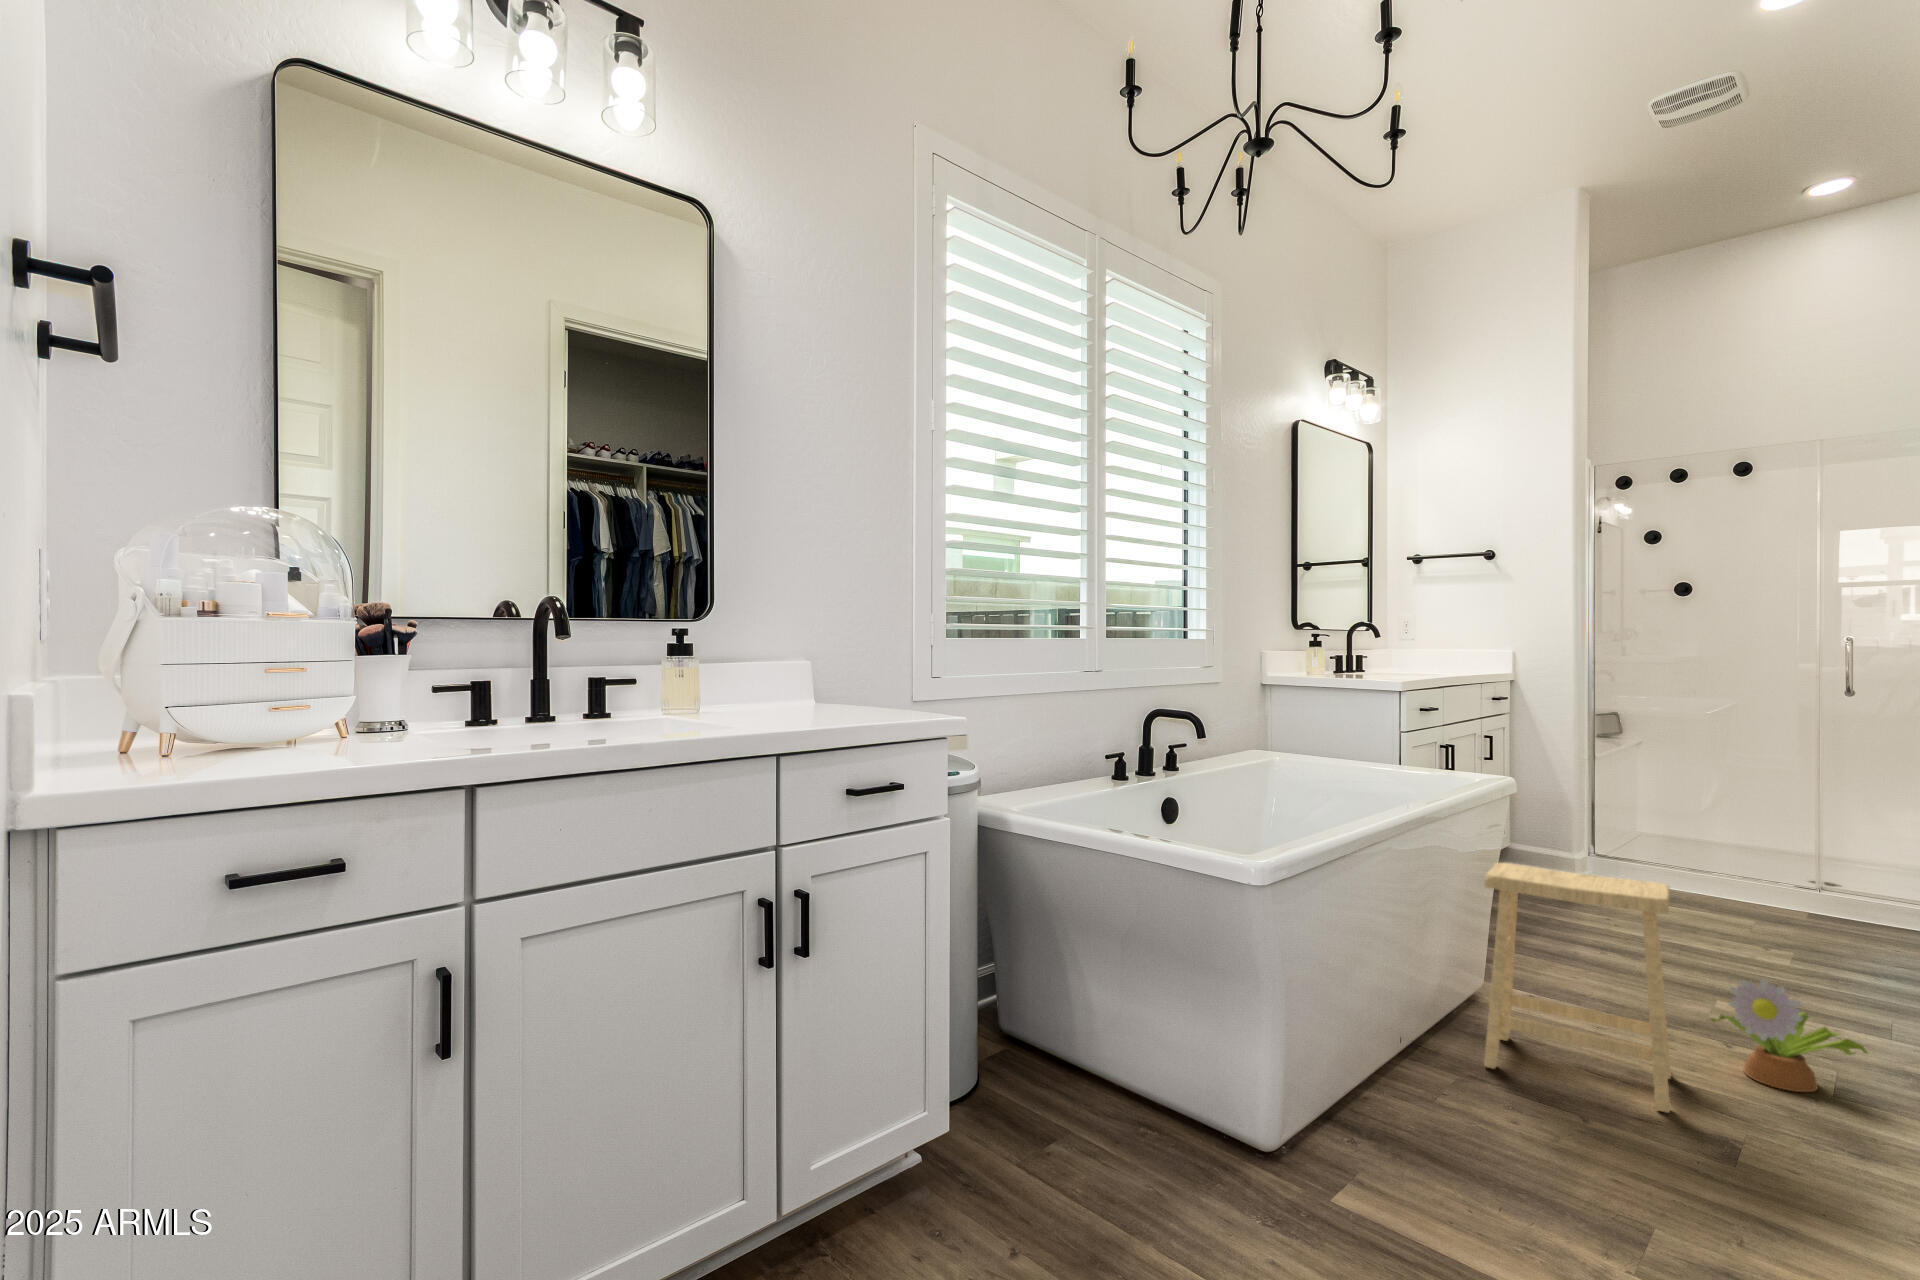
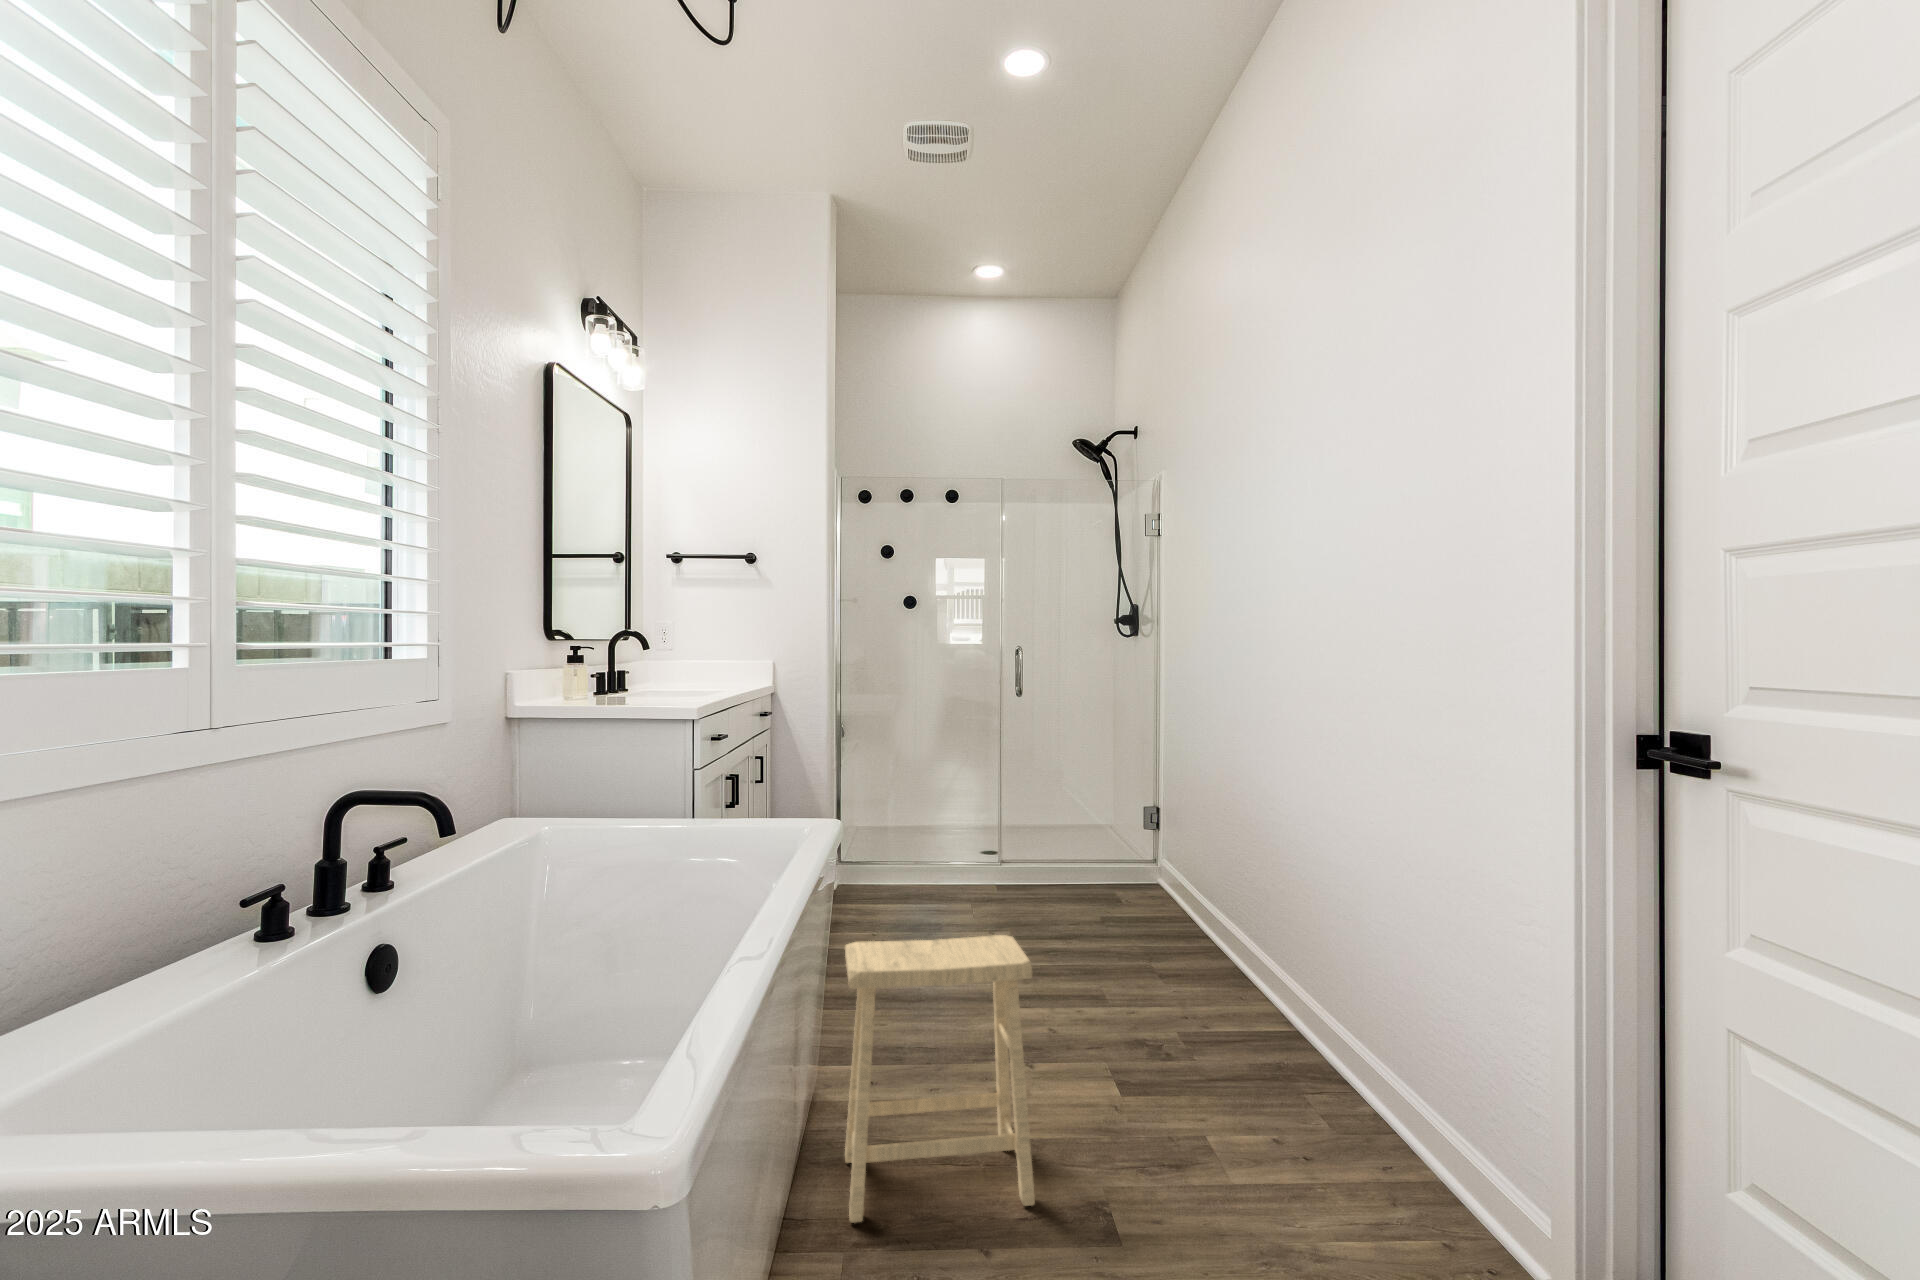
decorative plant: present [1711,978,1869,1092] -> none [1027,1010,1144,1118]

